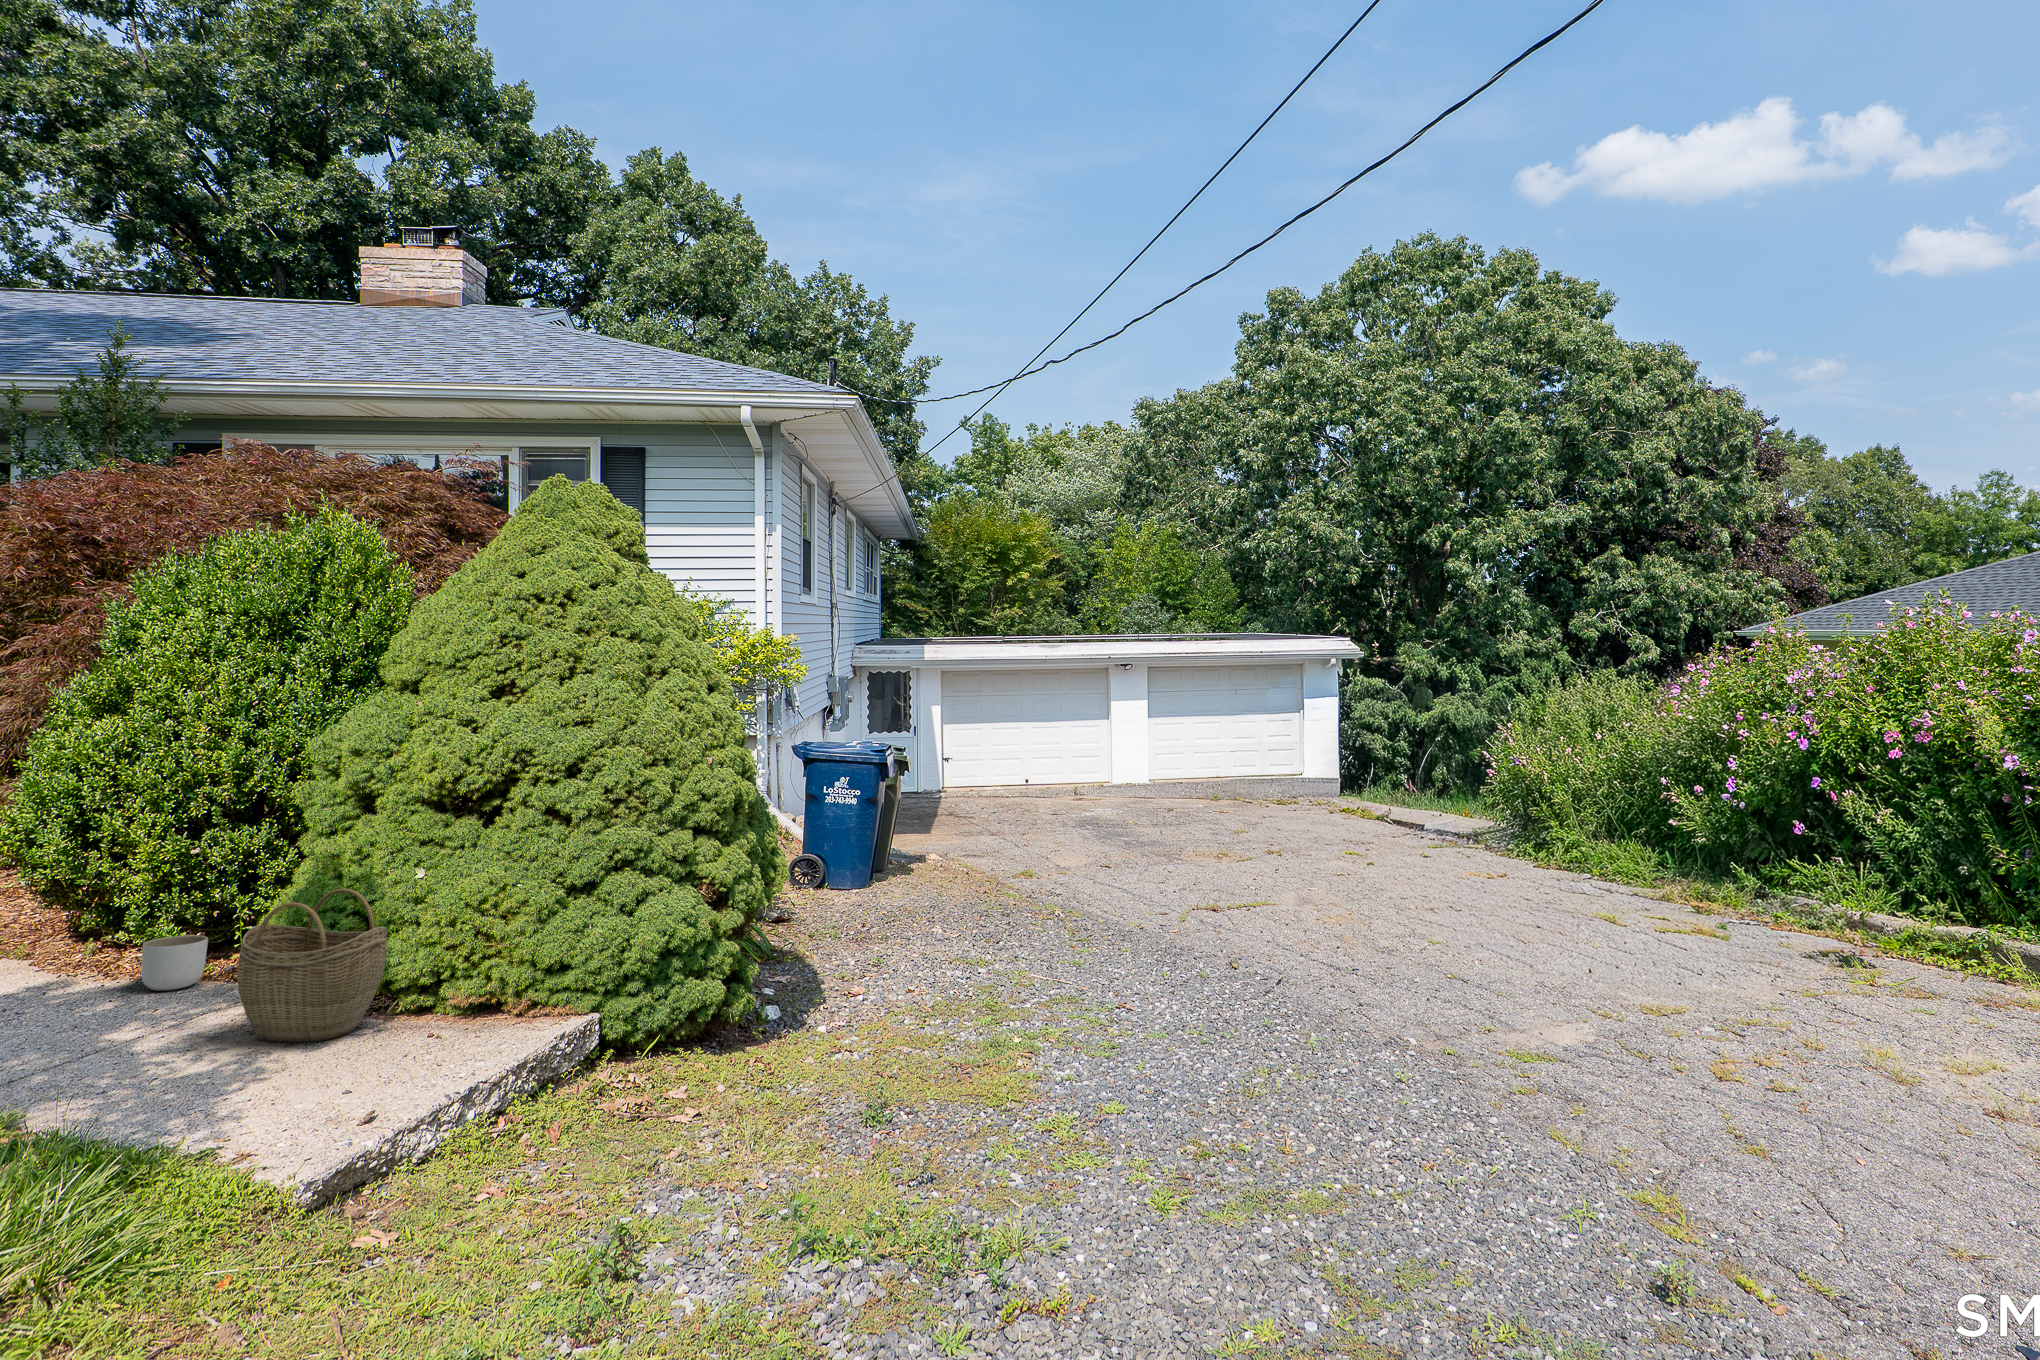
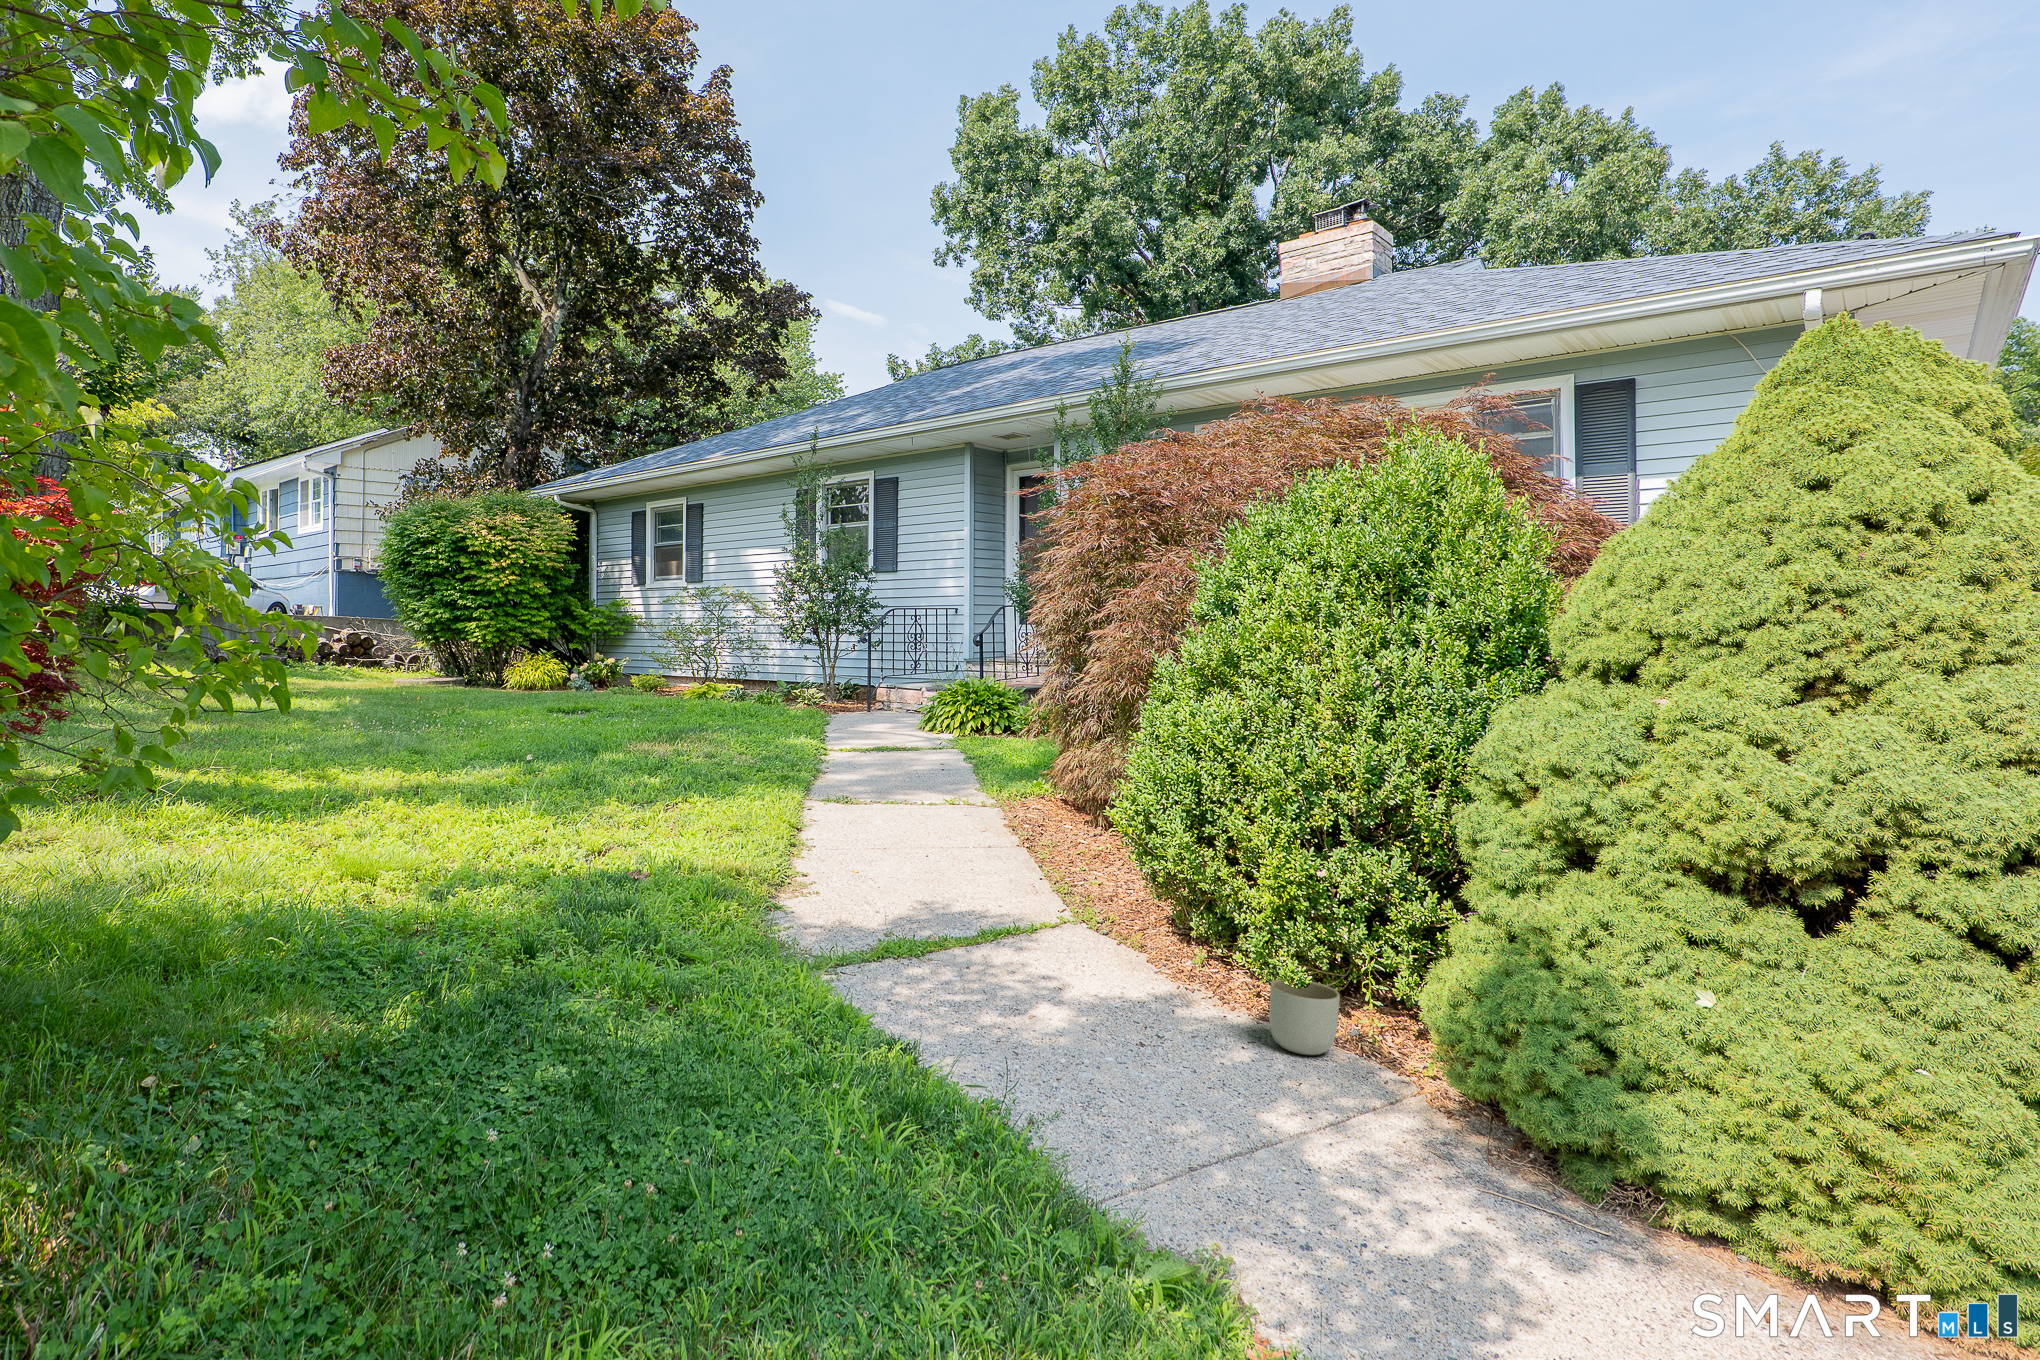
woven basket: present [238,888,387,1042] -> none [1437,994,1661,1259]

